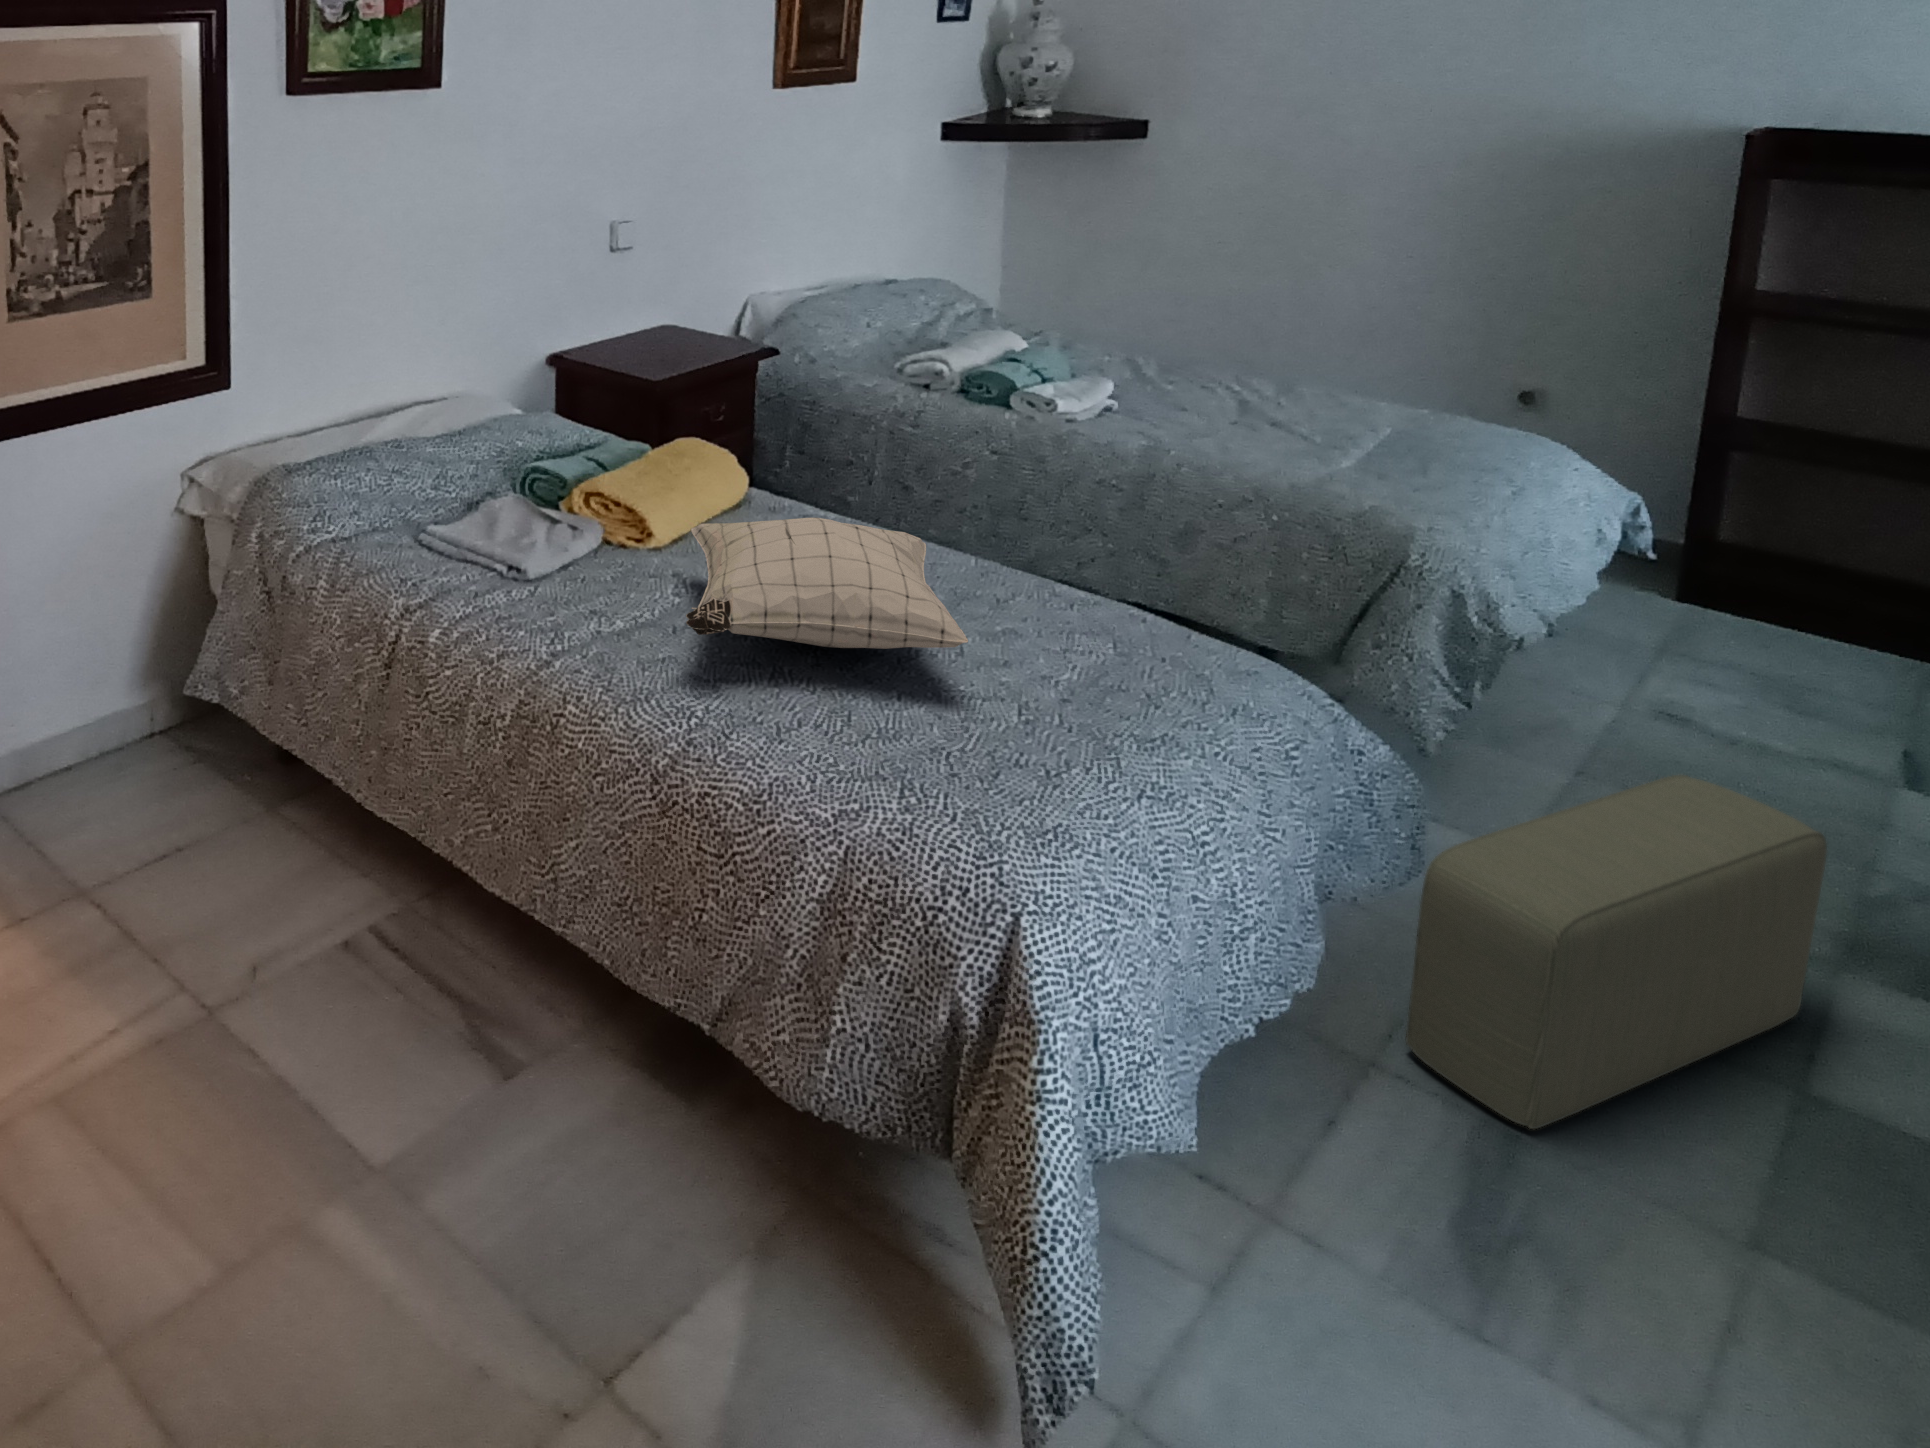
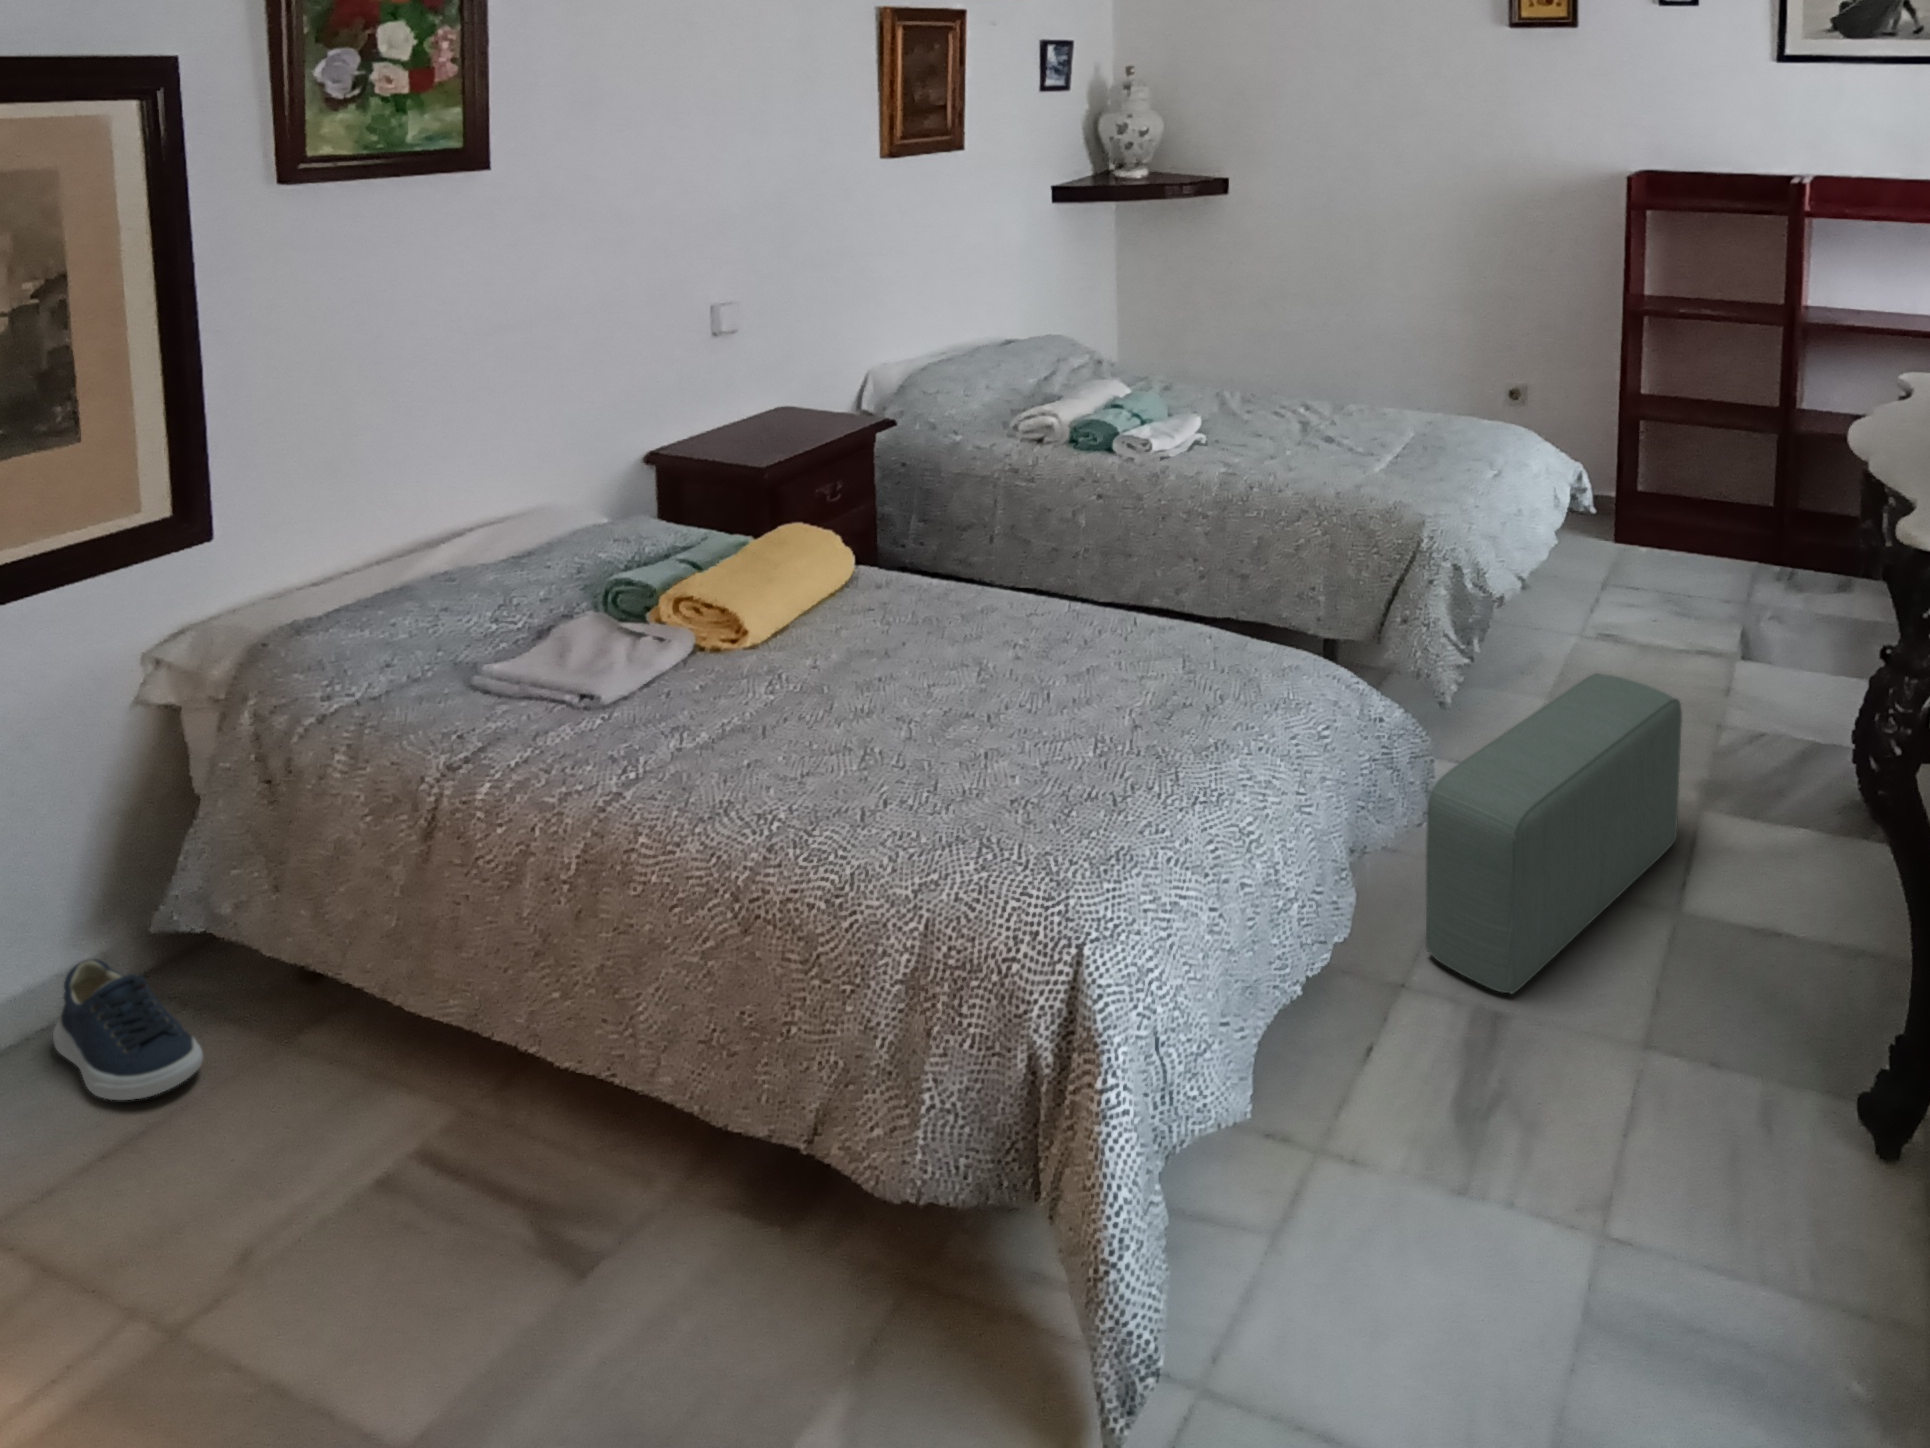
pillow: present [686,518,968,649] -> none [763,585,1044,732]
shoe: none [117,703,216,821] -> present [53,959,203,1100]

